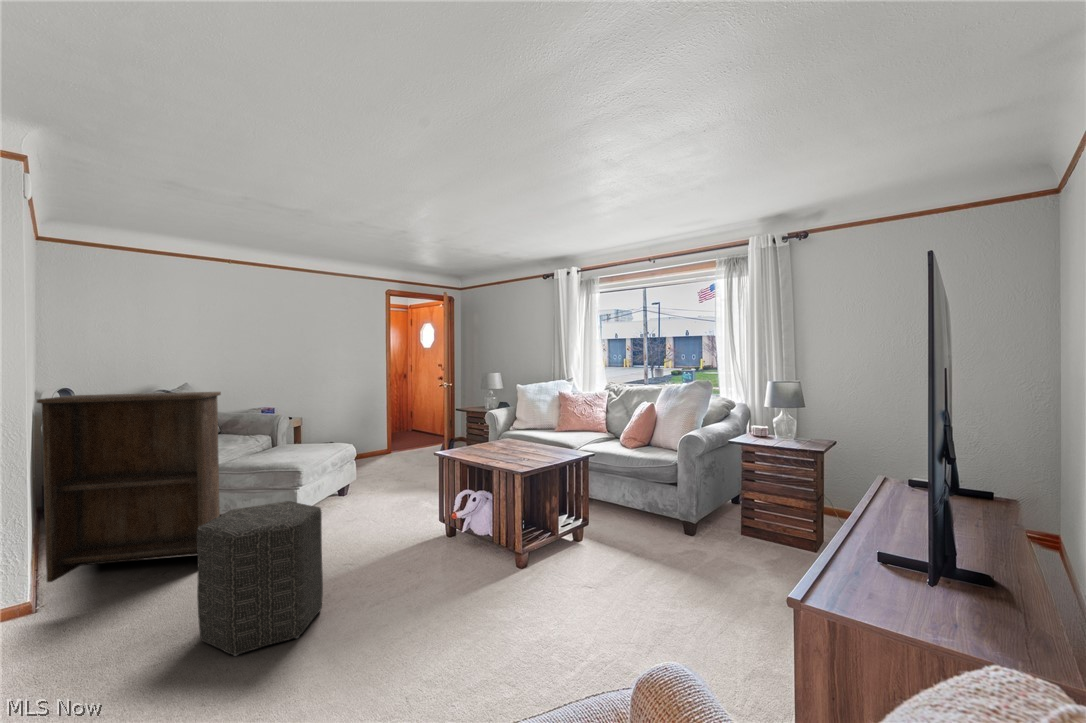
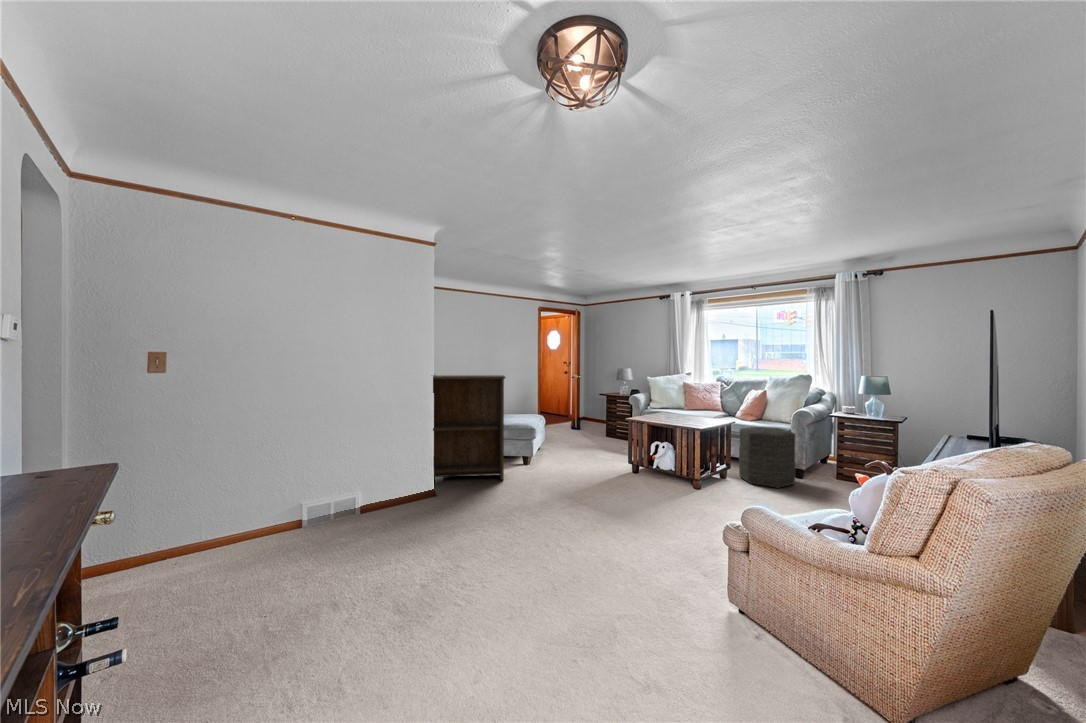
ottoman: present [197,501,323,656] -> present [739,427,796,488]

